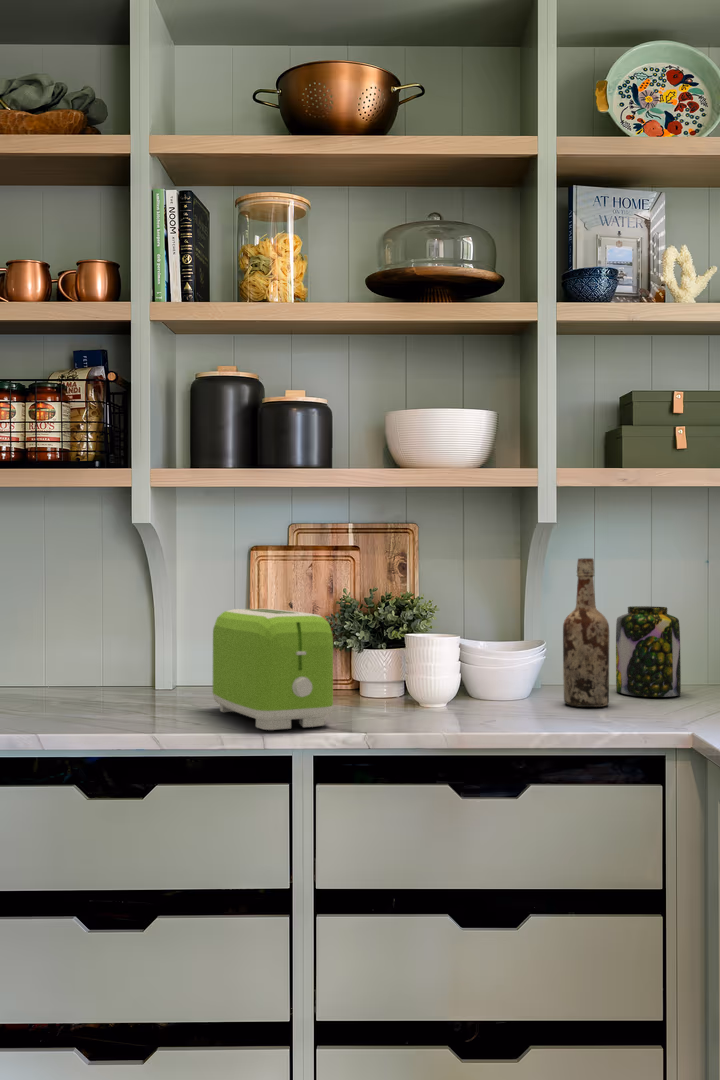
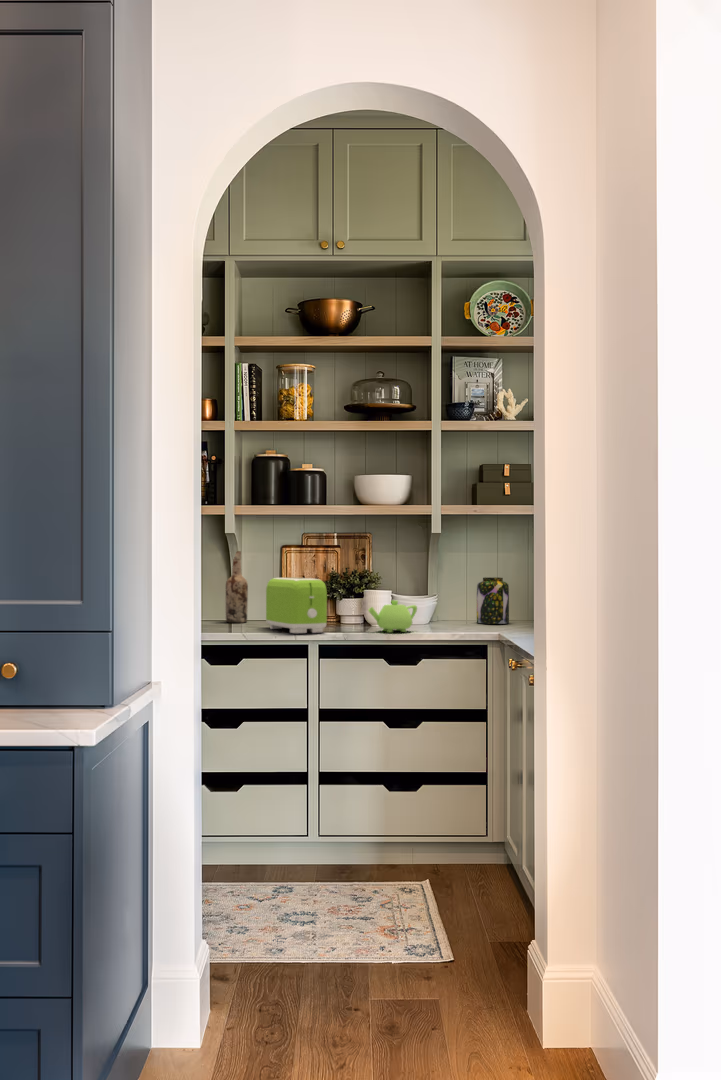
wine bottle: present [563,558,609,707] -> present [226,551,248,623]
teapot: none [419,657,518,725] -> present [368,600,417,632]

